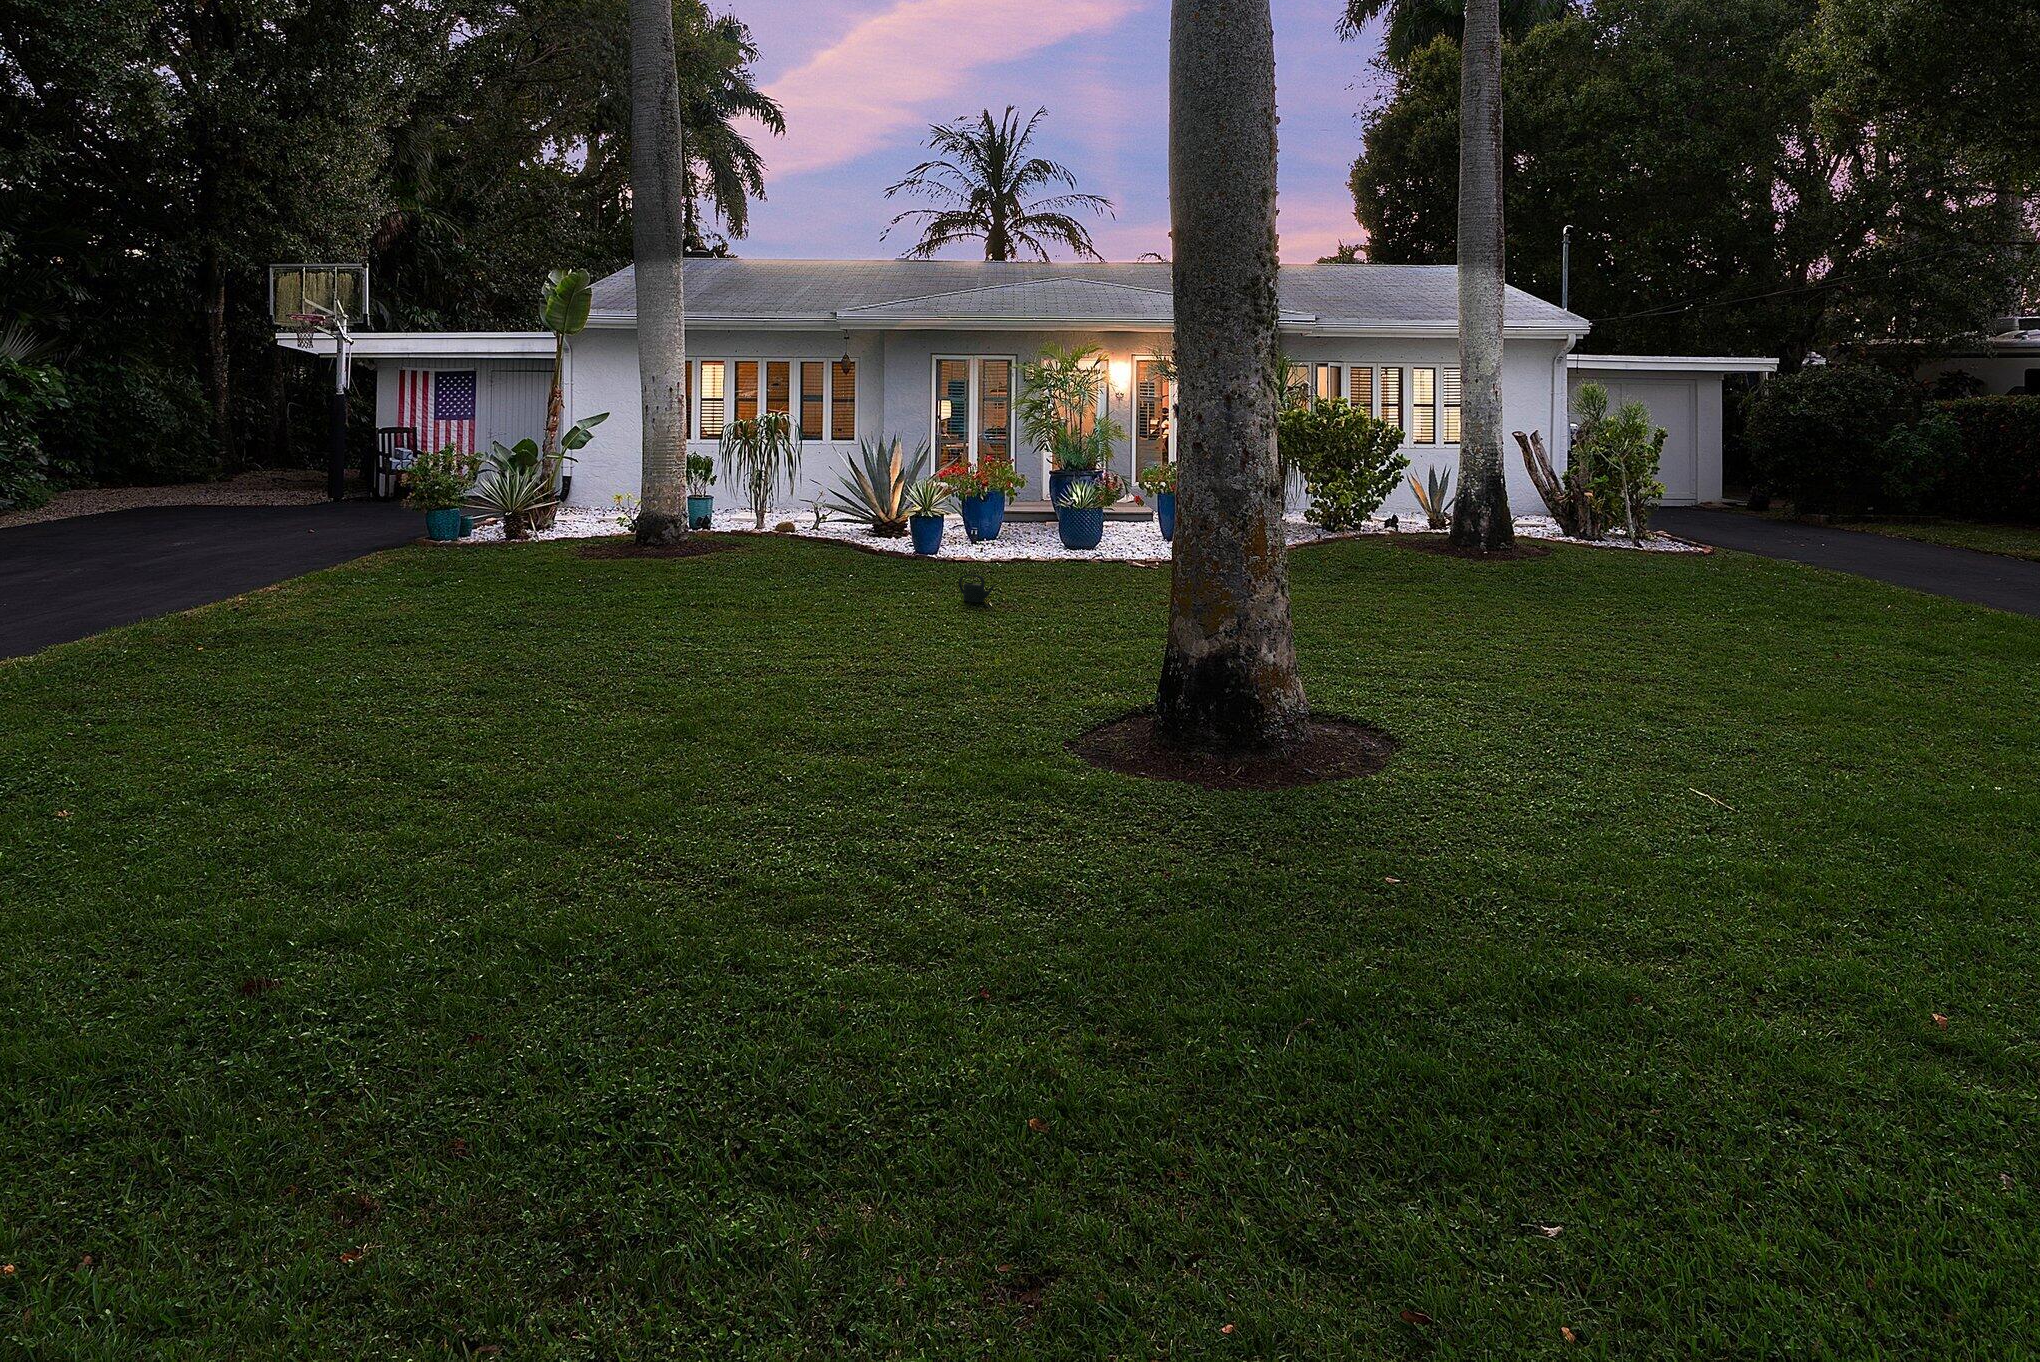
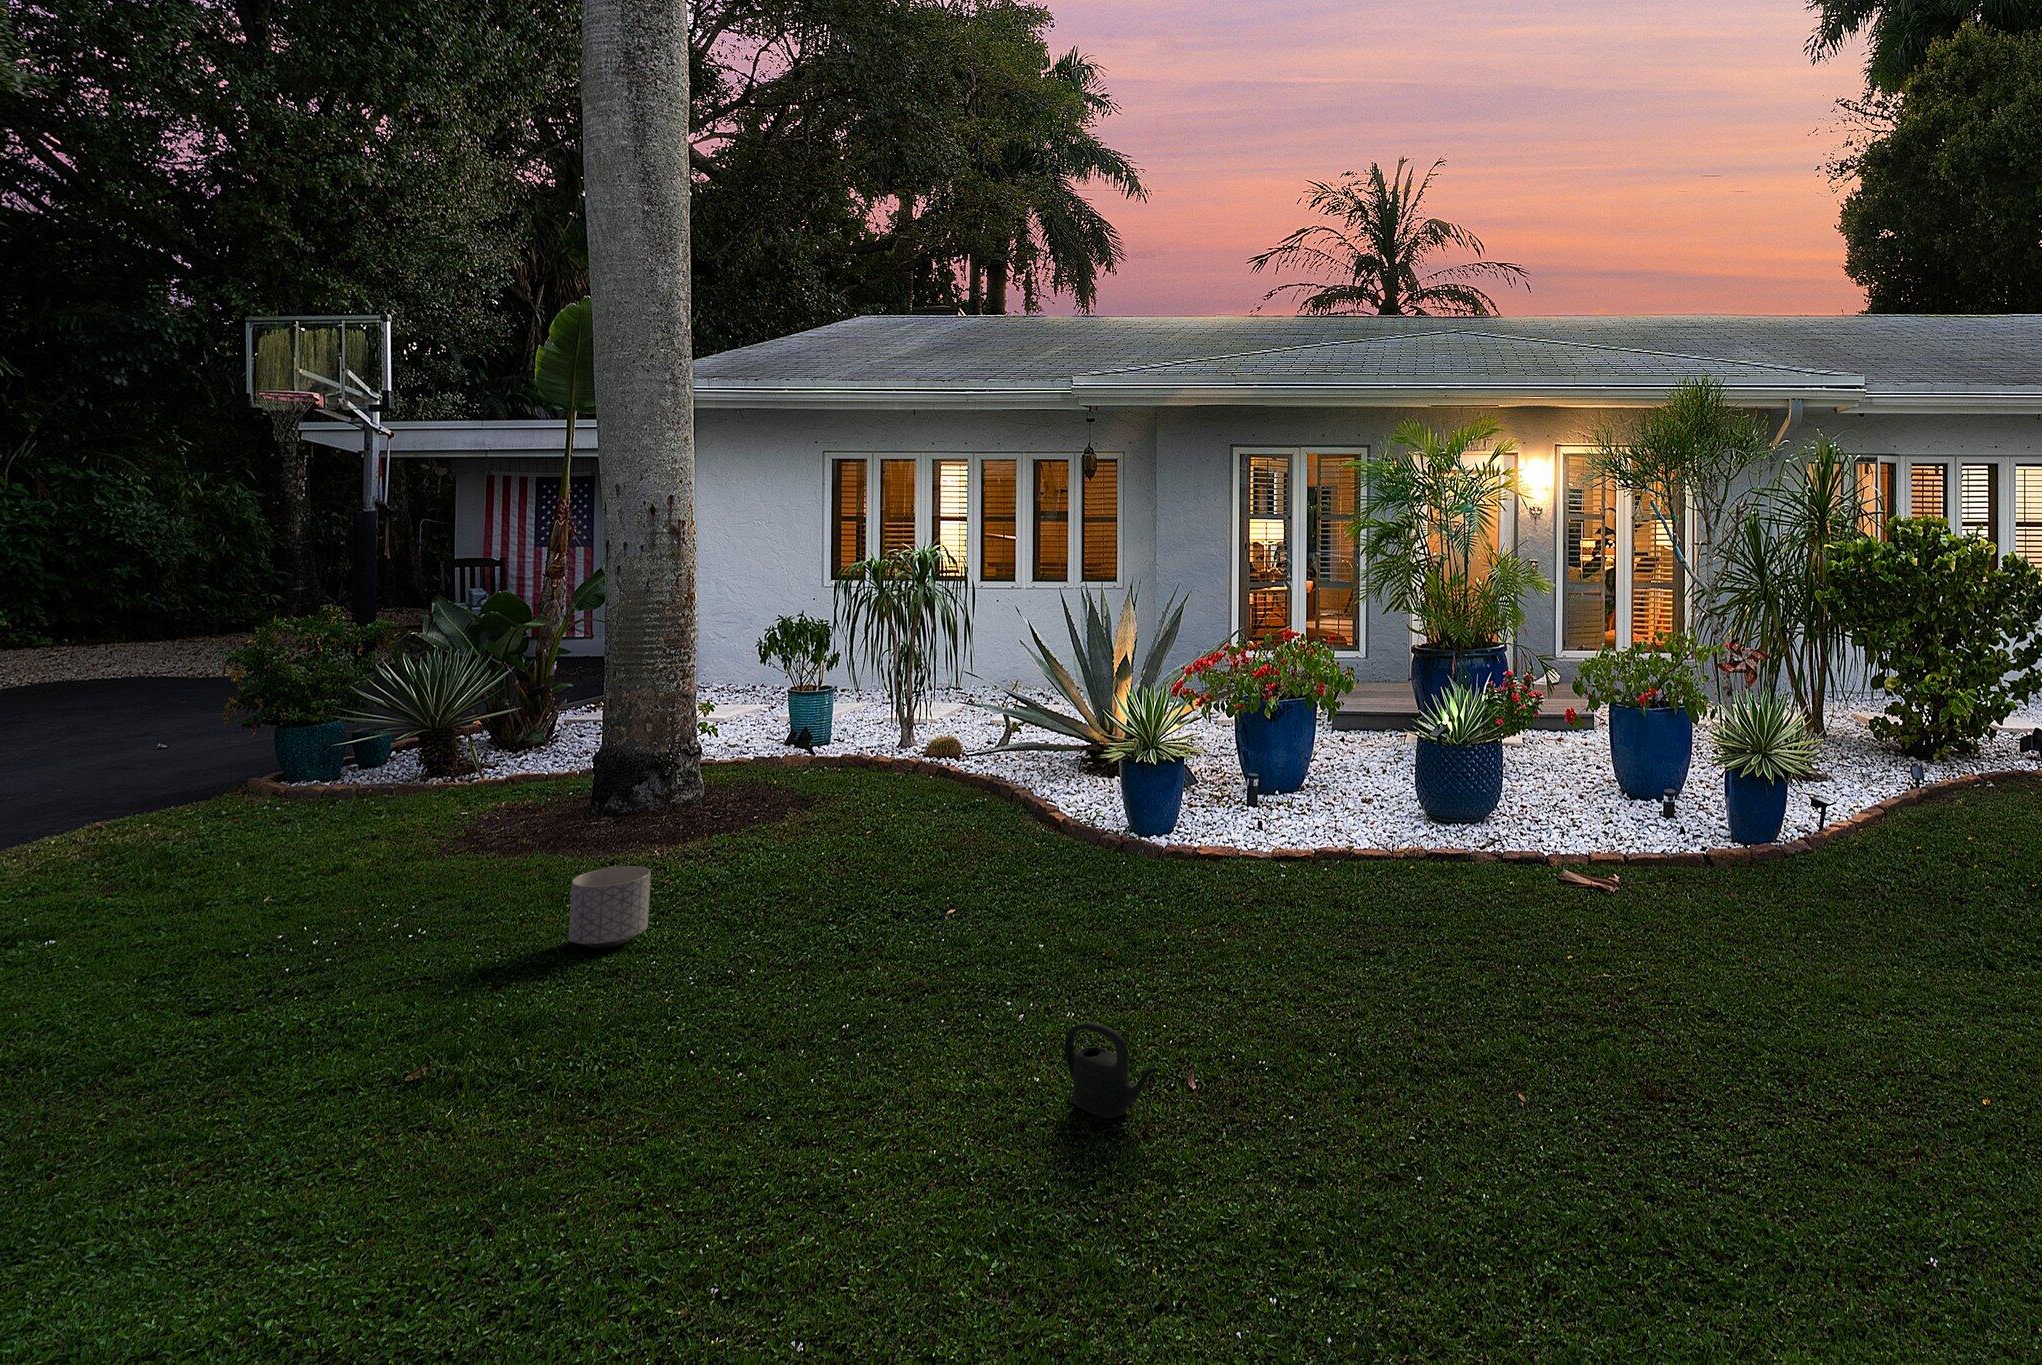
planter: none [711,549,741,580] -> present [569,866,651,948]

